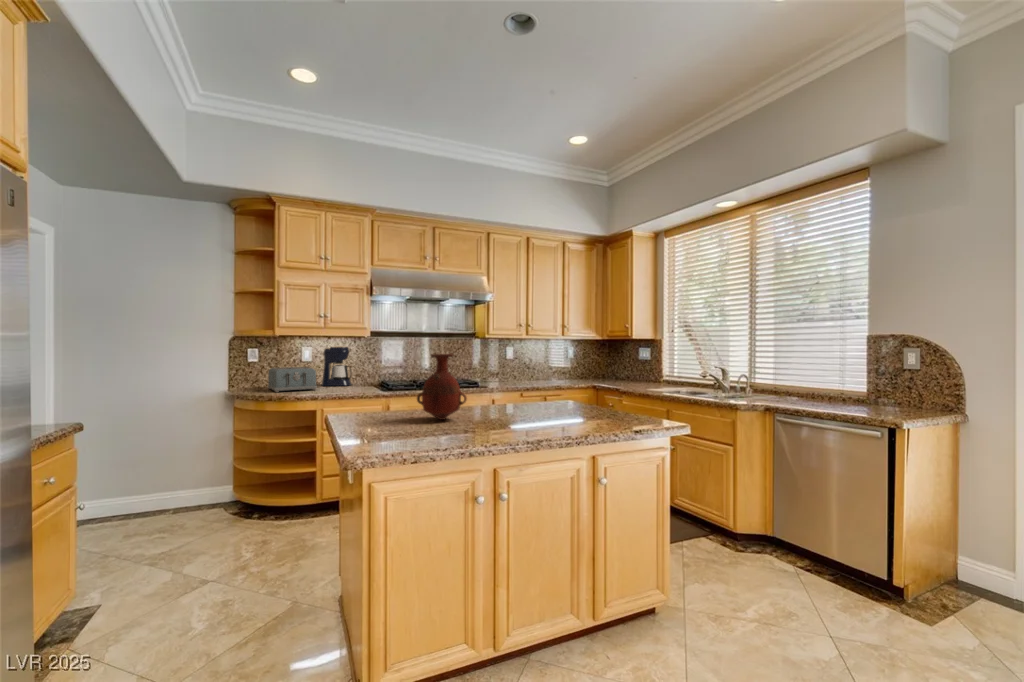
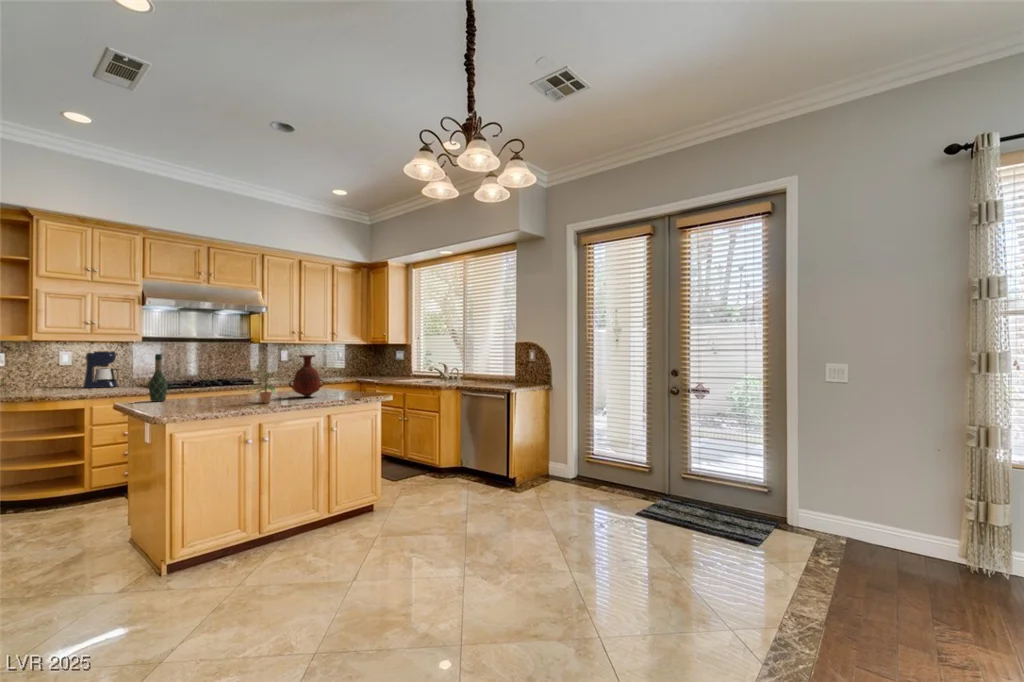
wine bottle: none [358,352,379,418] -> present [149,354,168,402]
vase: present [417,354,467,420] -> present [289,355,324,397]
toaster: present [268,367,317,392] -> none [18,370,82,394]
potted plant: none [477,370,528,433] -> present [248,365,276,403]

